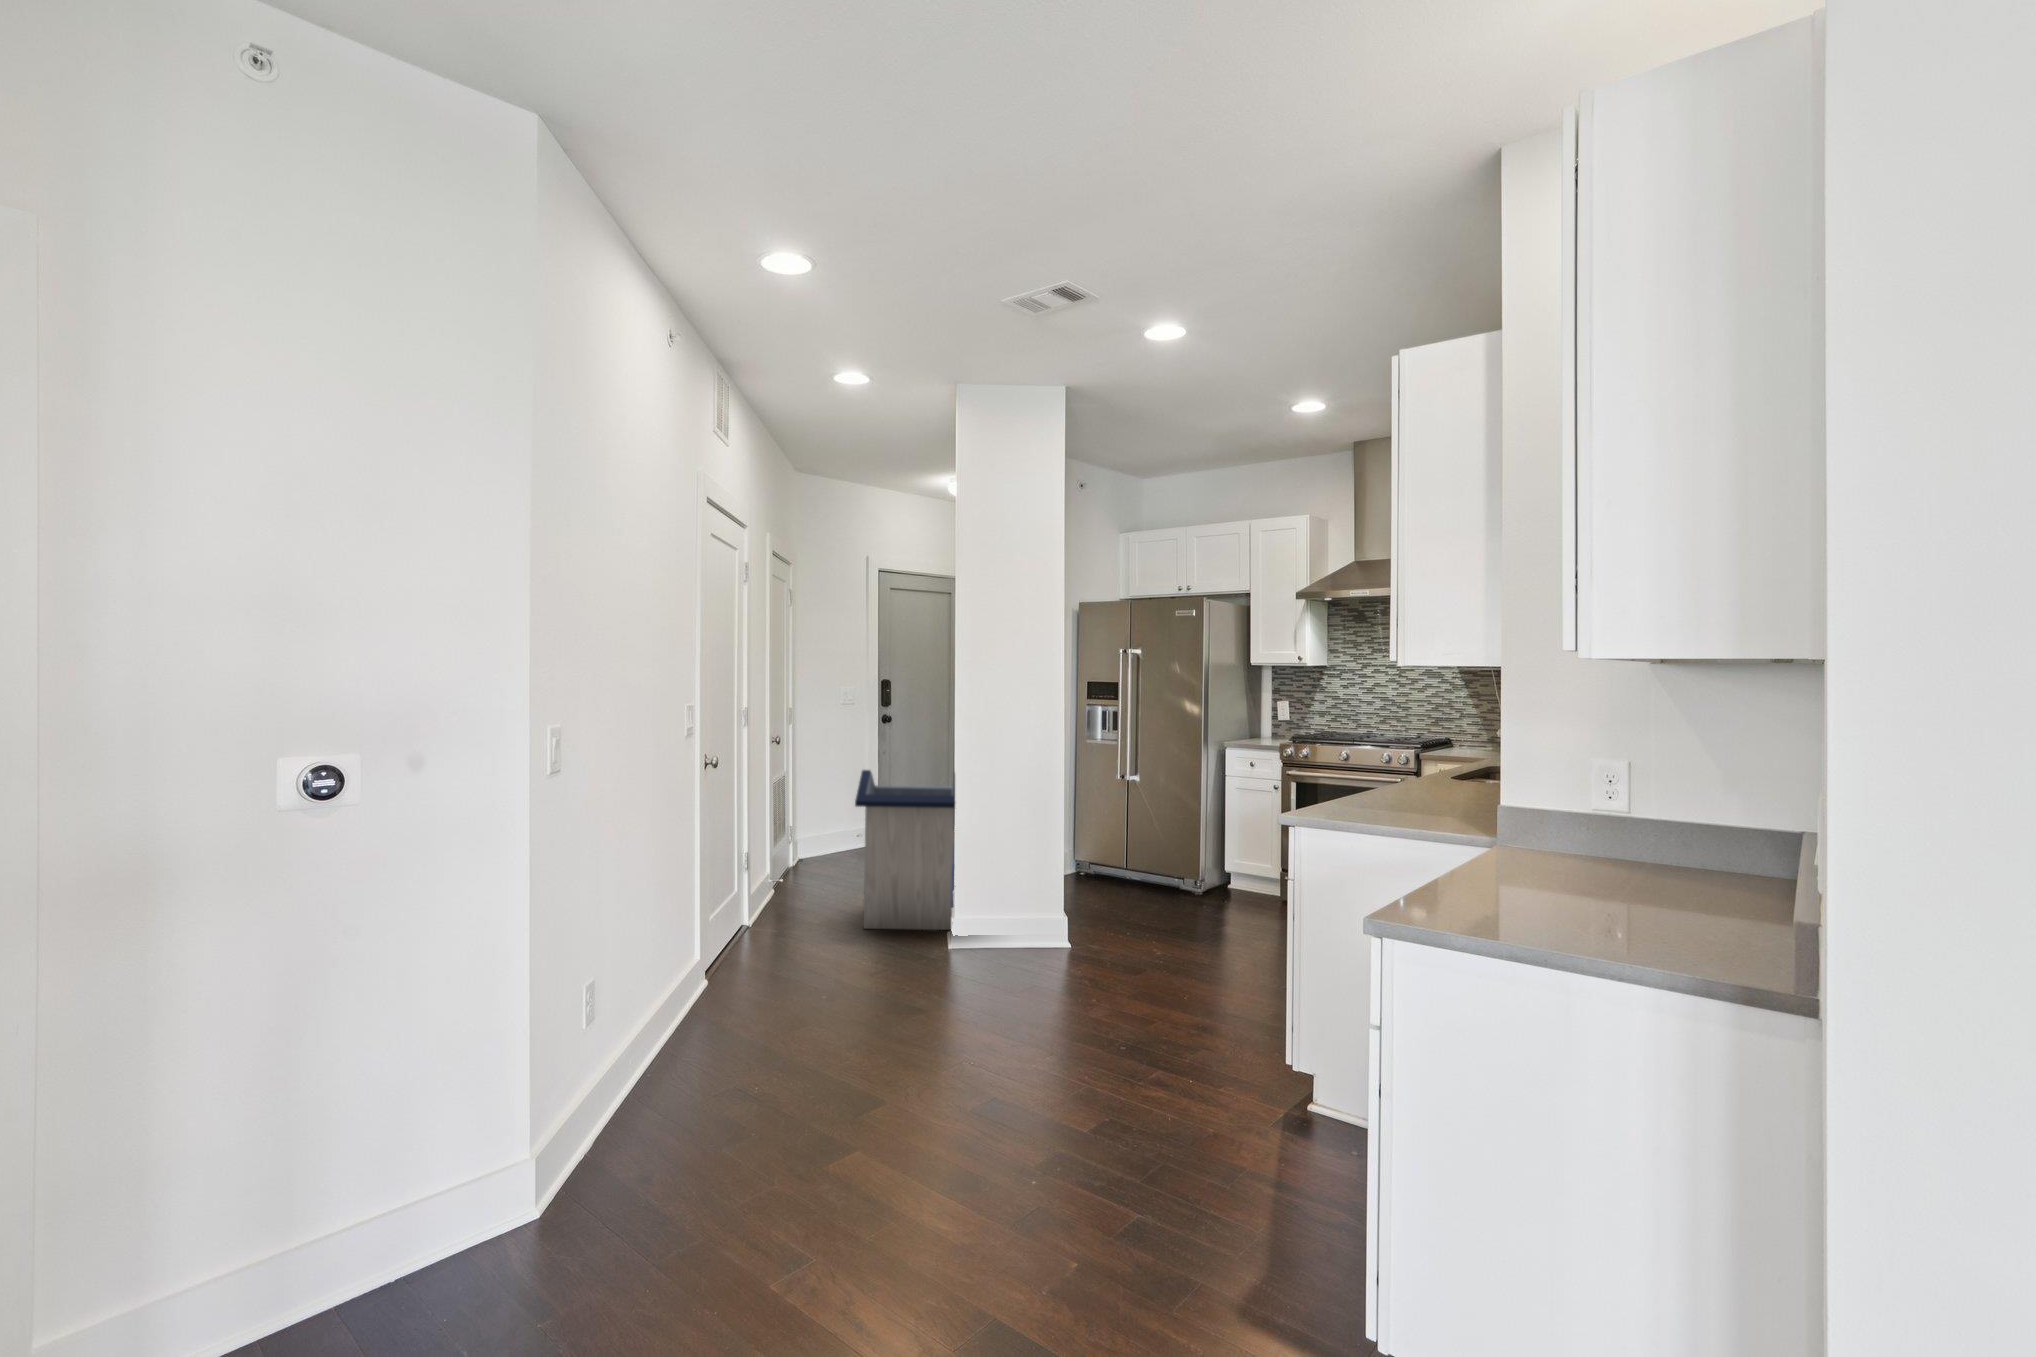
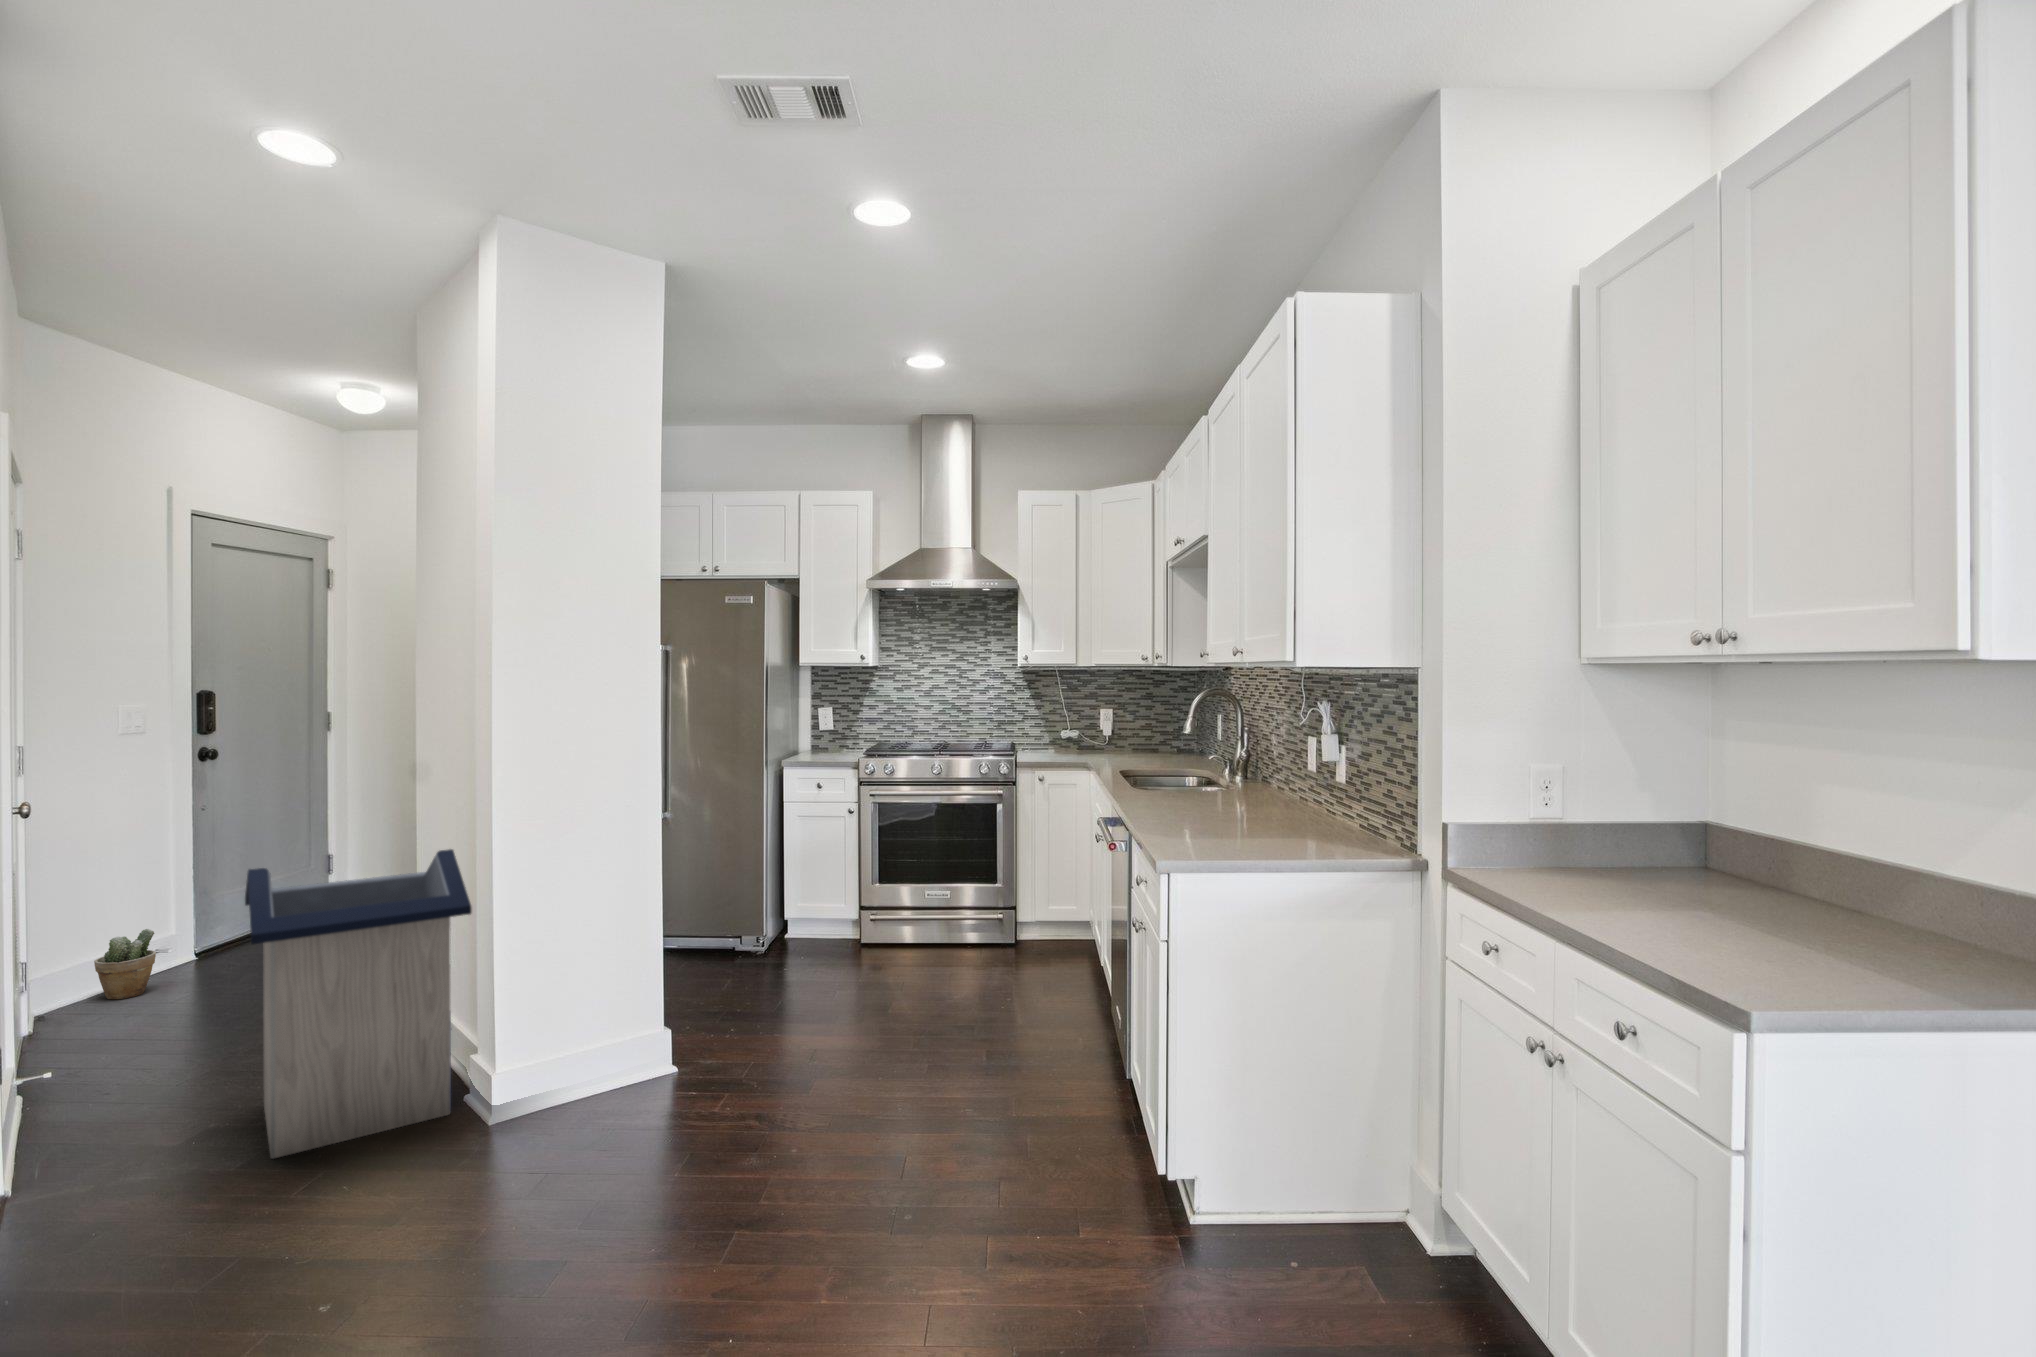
potted plant: none [826,819,854,858] -> present [94,929,156,999]

